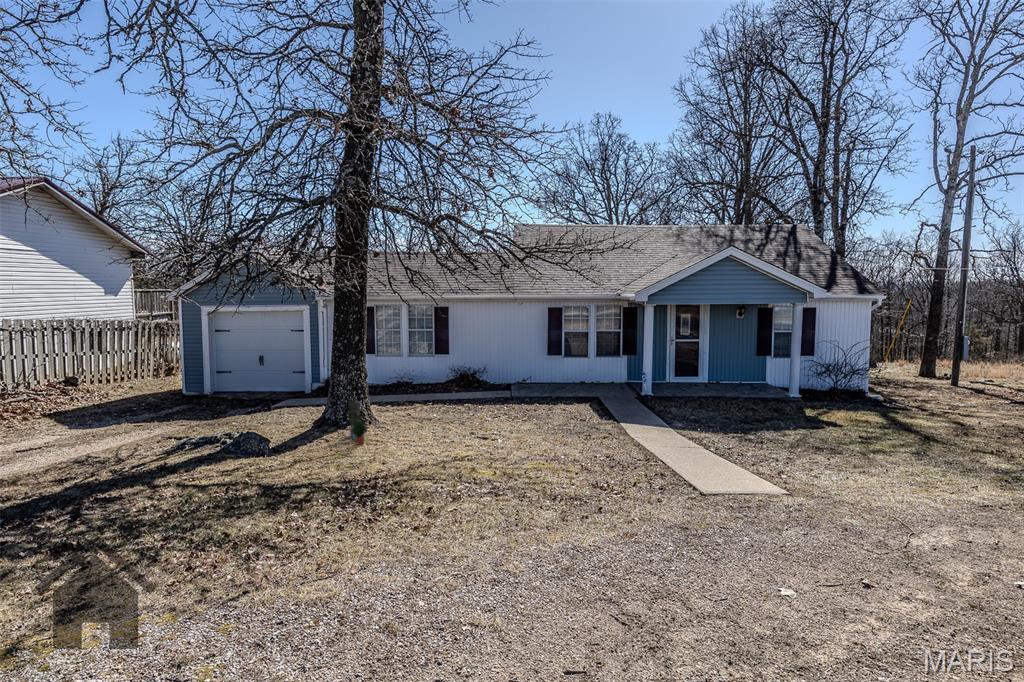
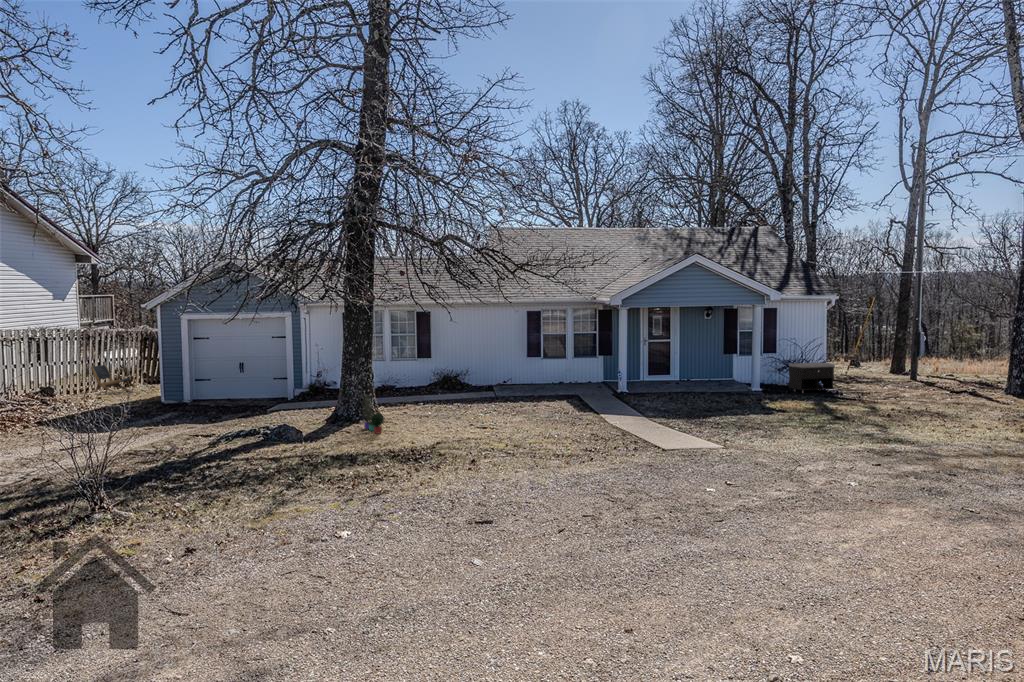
lounge chair: none [128,354,170,383] -> present [91,365,131,395]
storage bench: none [829,367,883,400] -> present [789,363,835,392]

